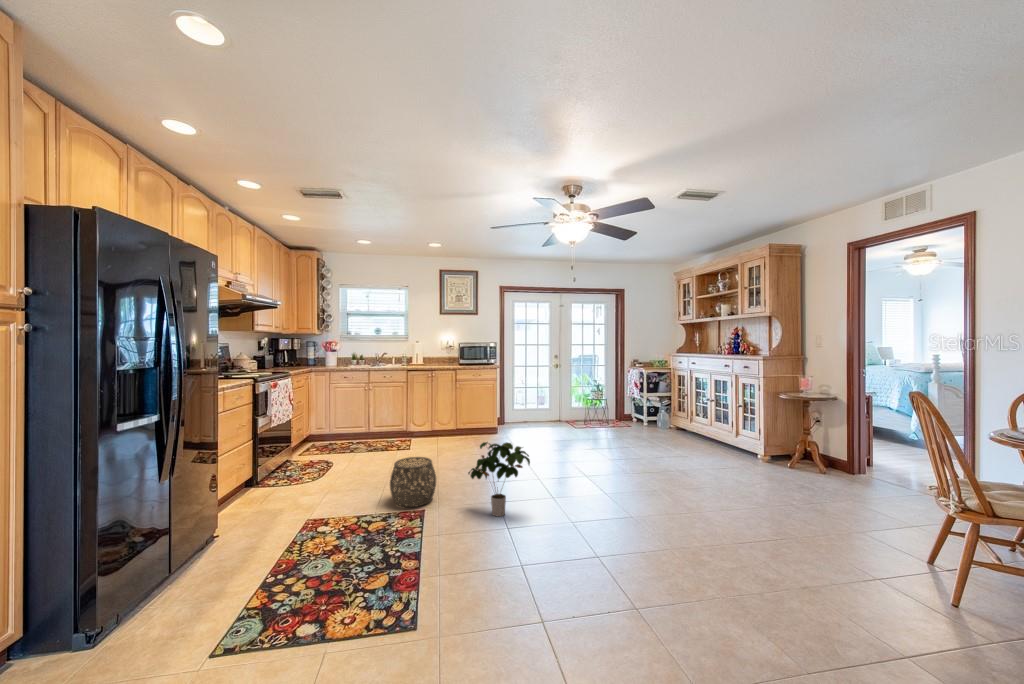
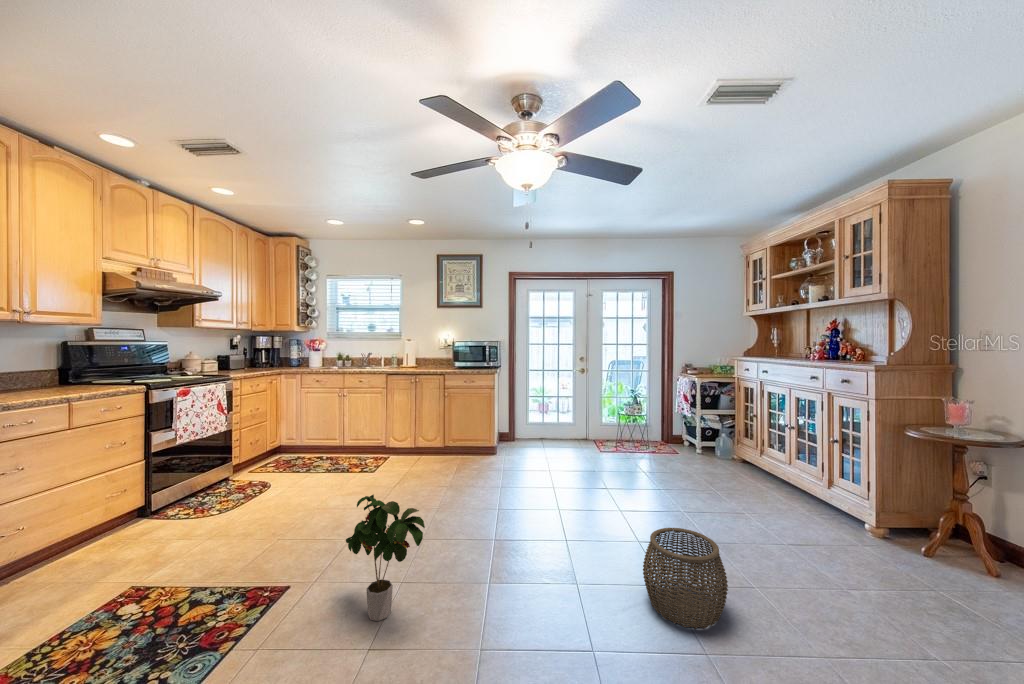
woven basket: present [390,457,436,507] -> present [643,528,728,629]

